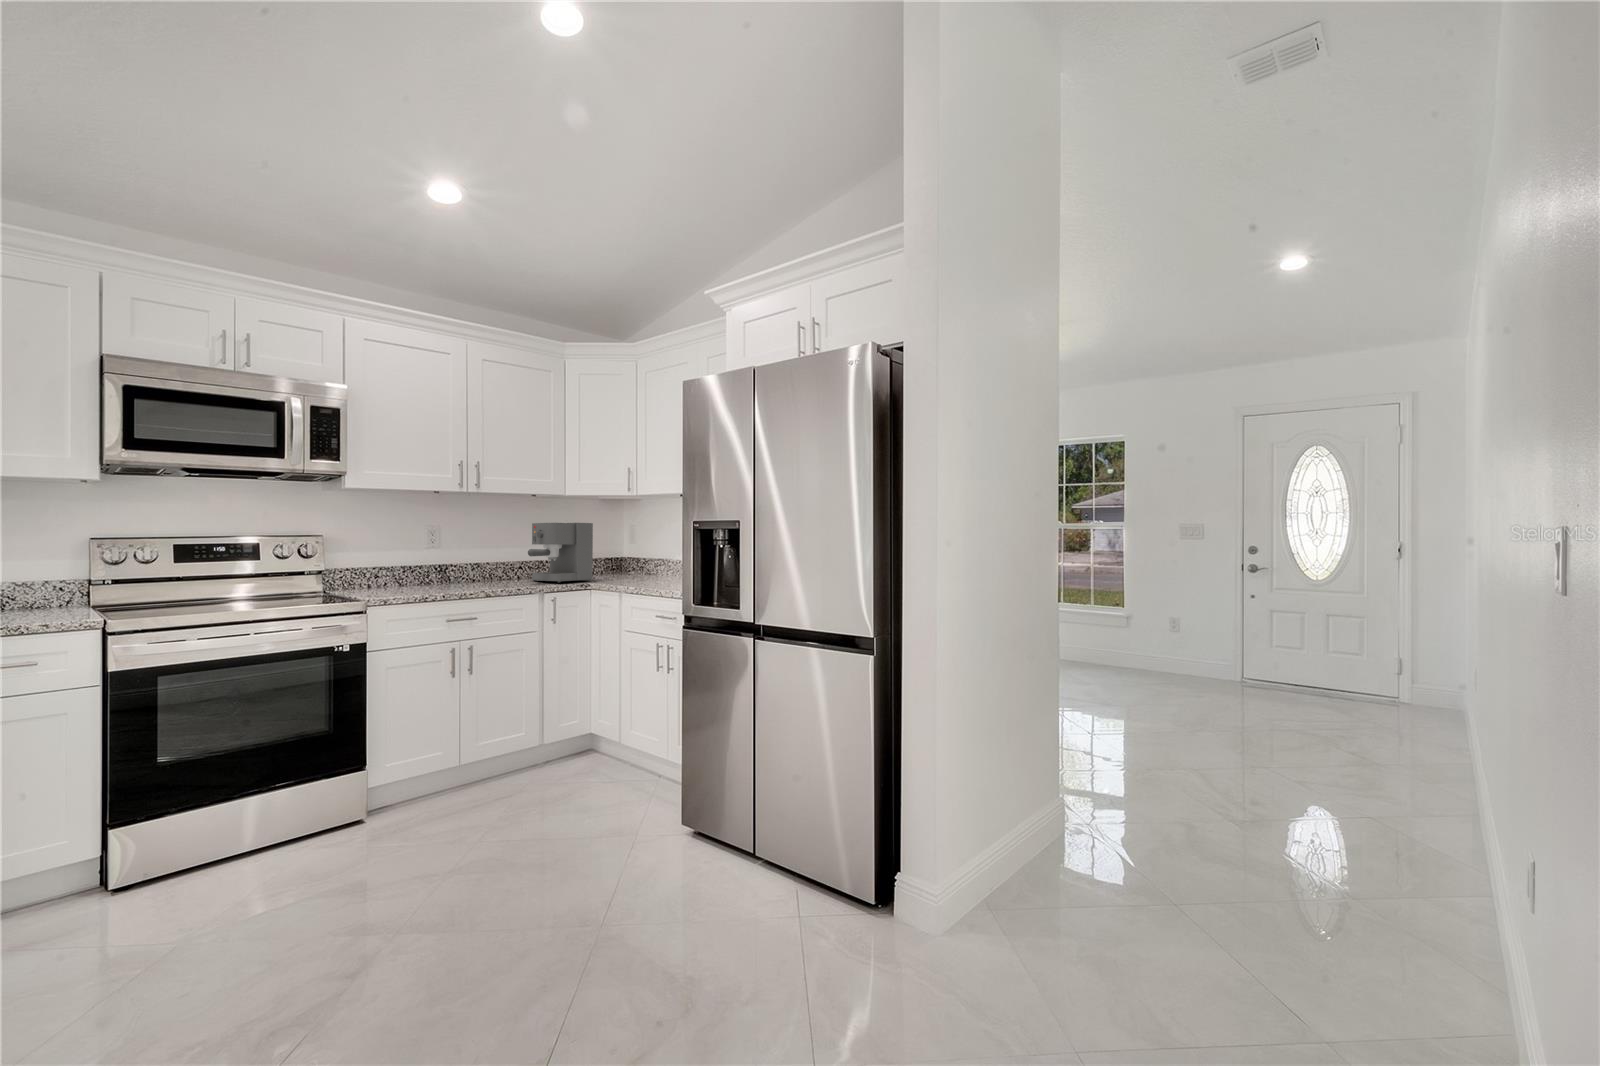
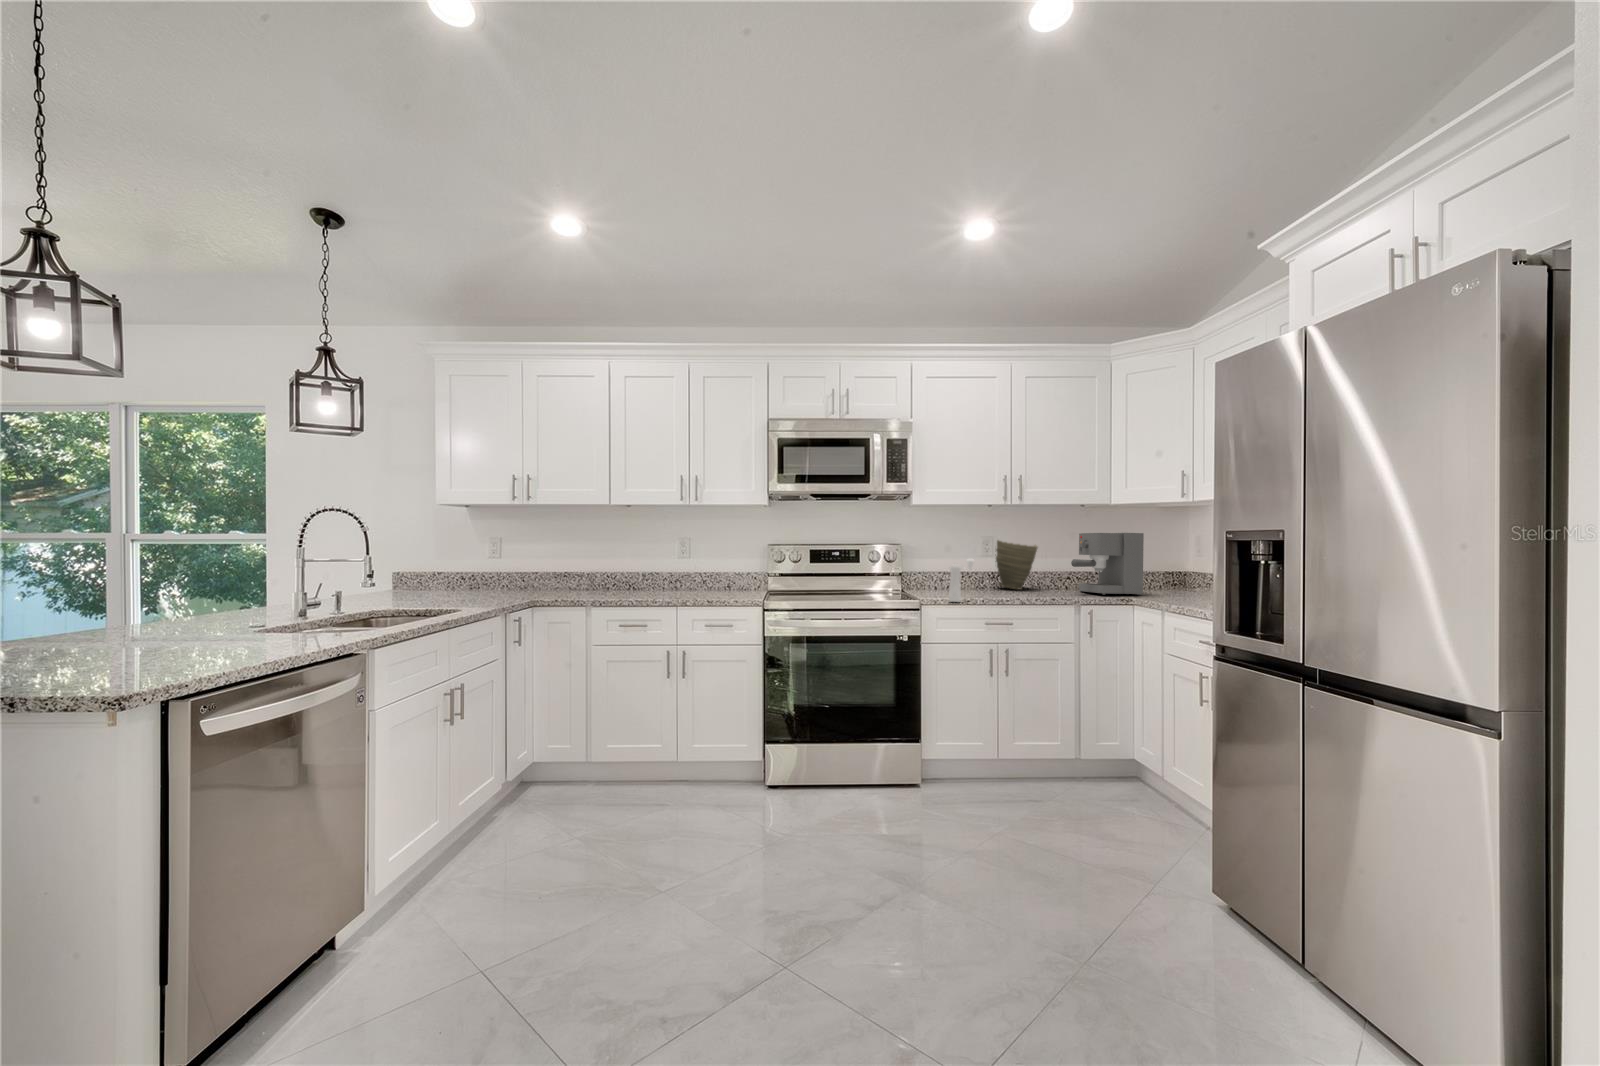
vase: none [442,529,490,583] -> present [996,540,1038,590]
pepper mill: none [402,551,431,600] -> present [949,559,975,602]

